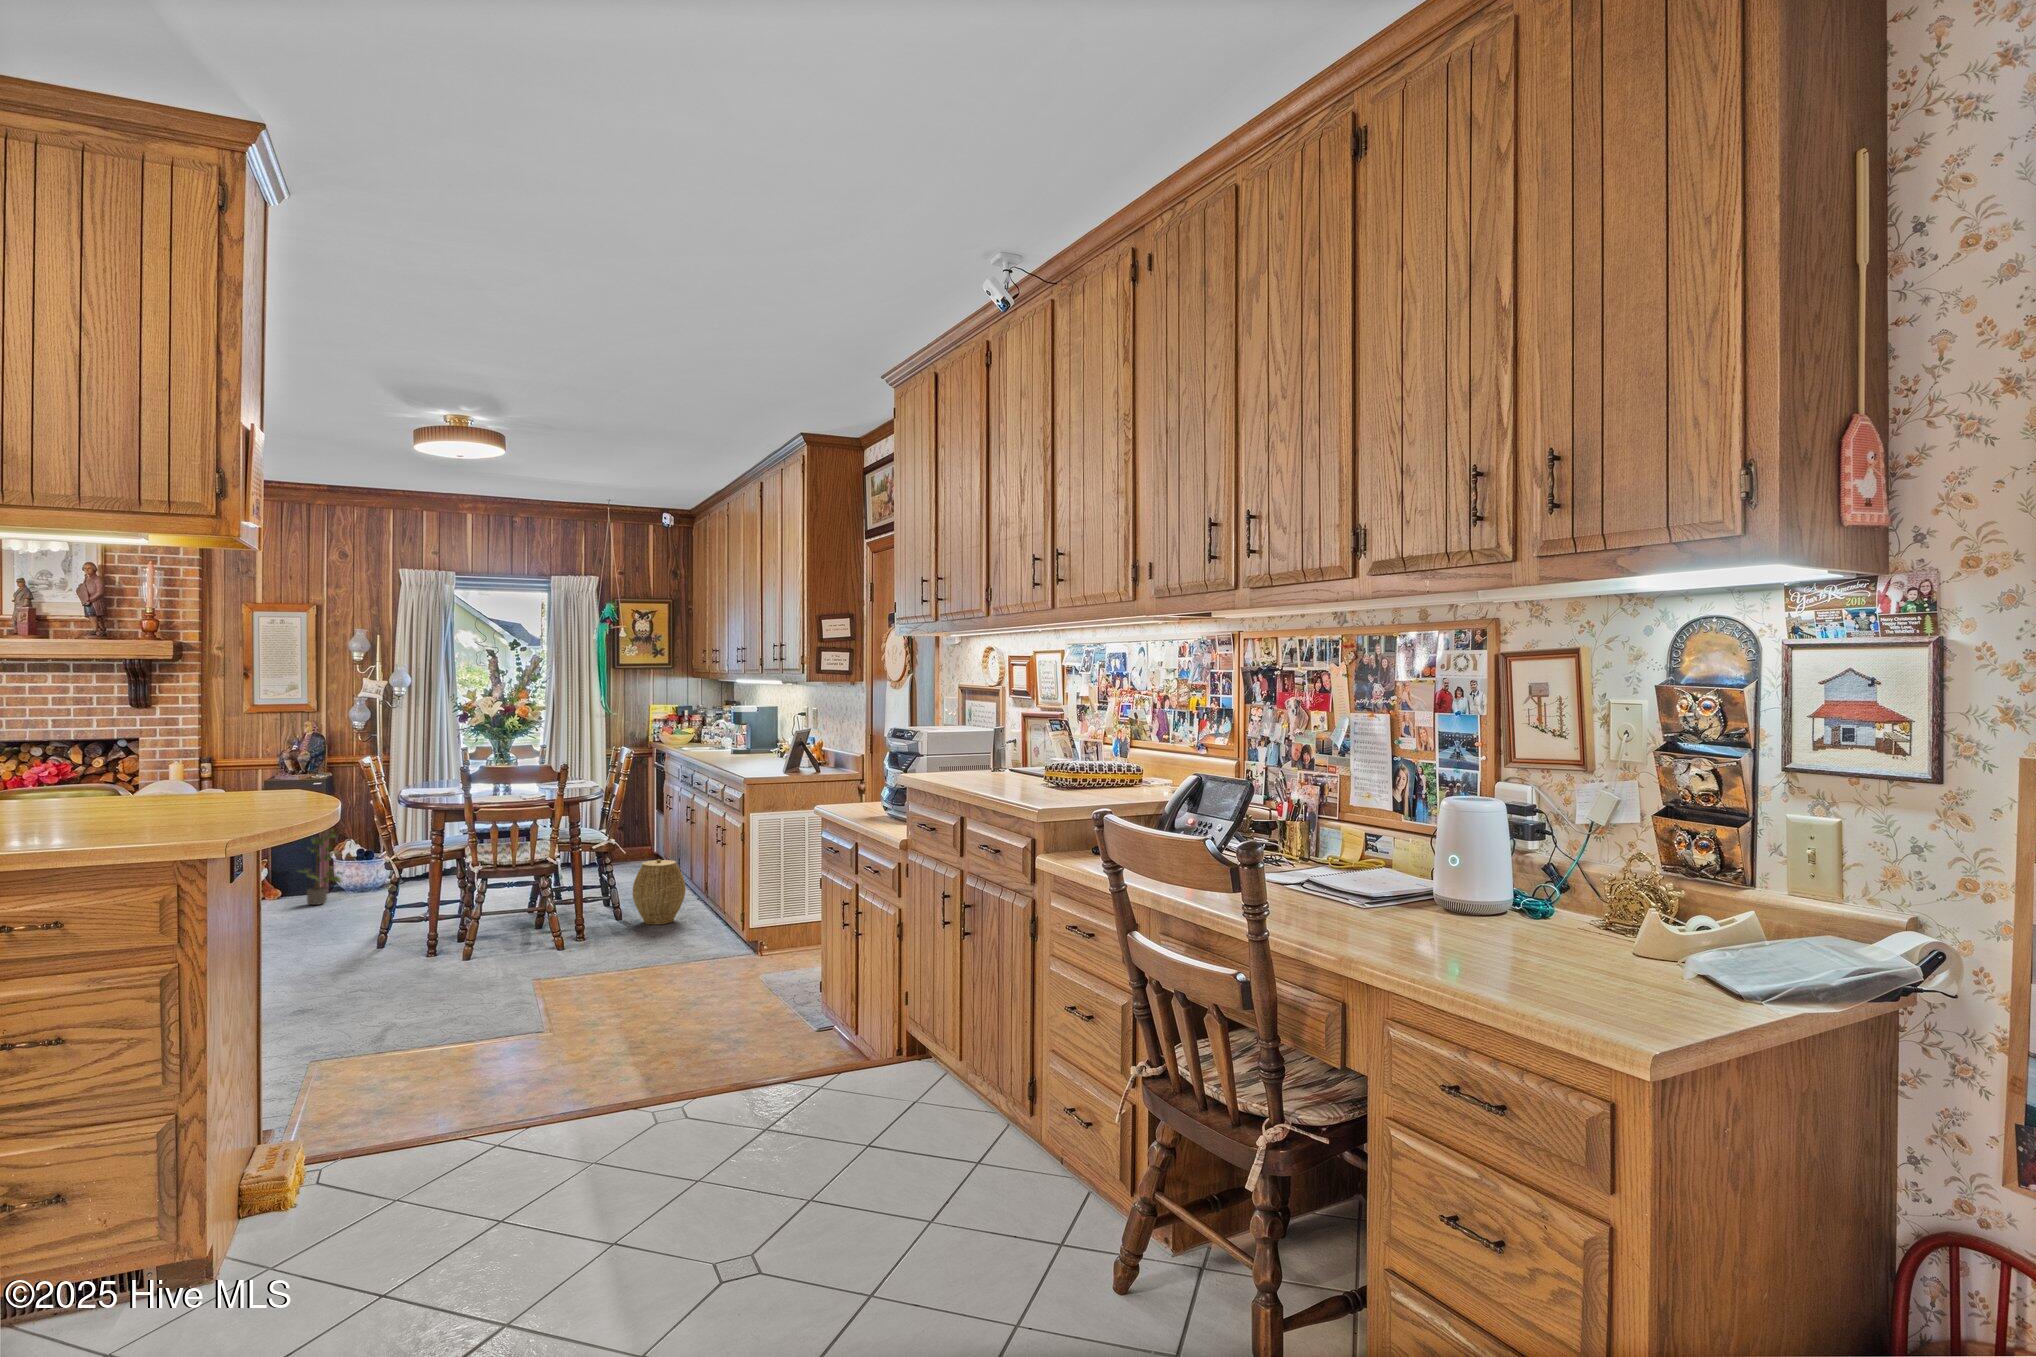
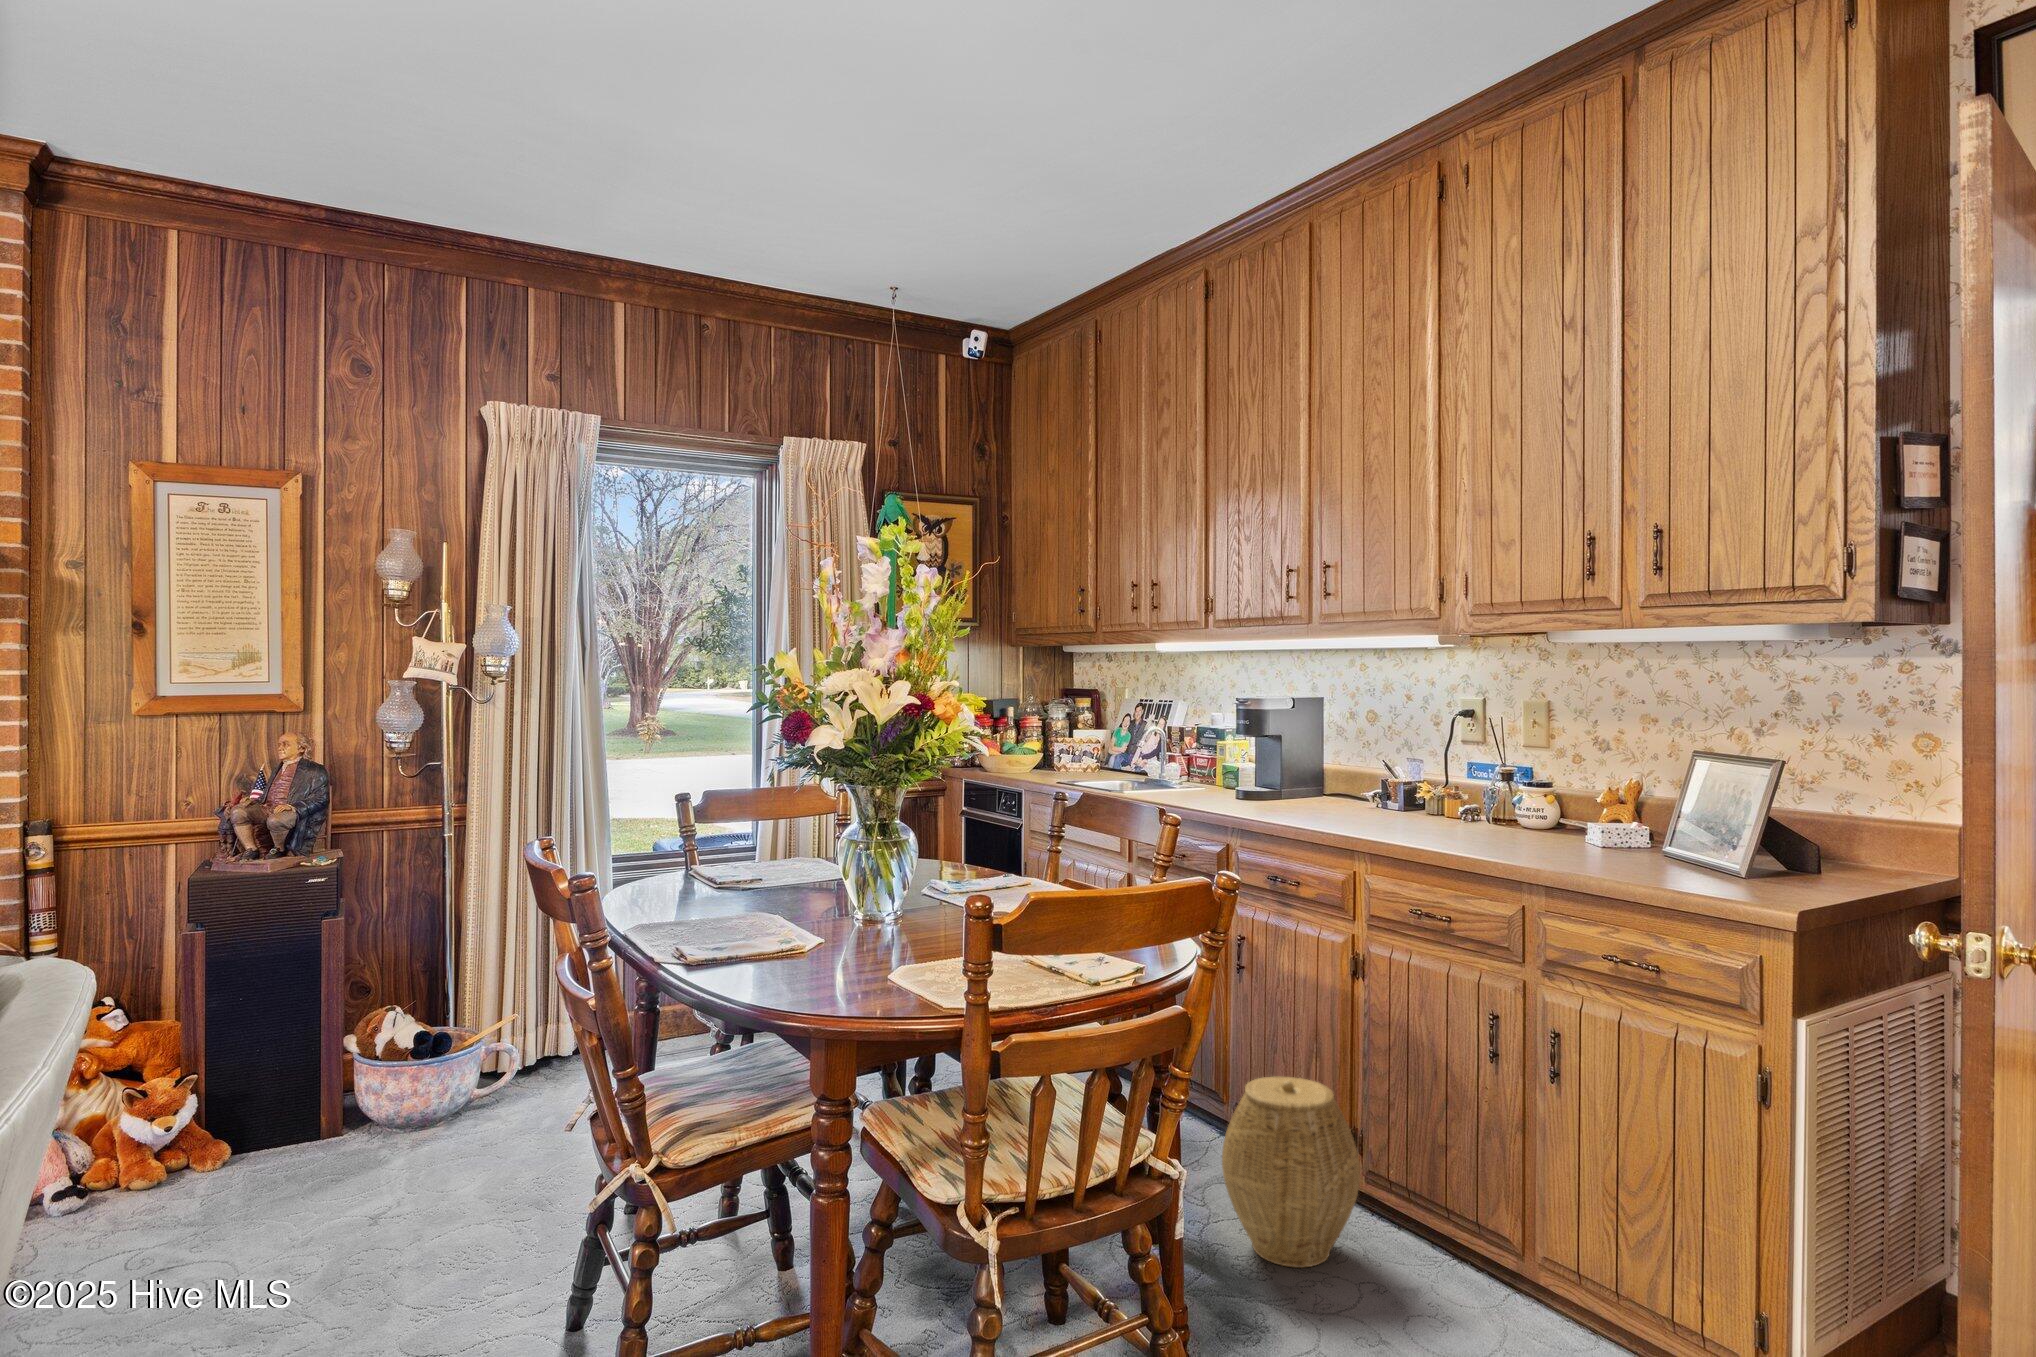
potted plant: present [300,830,342,905] -> none [276,994,397,1204]

